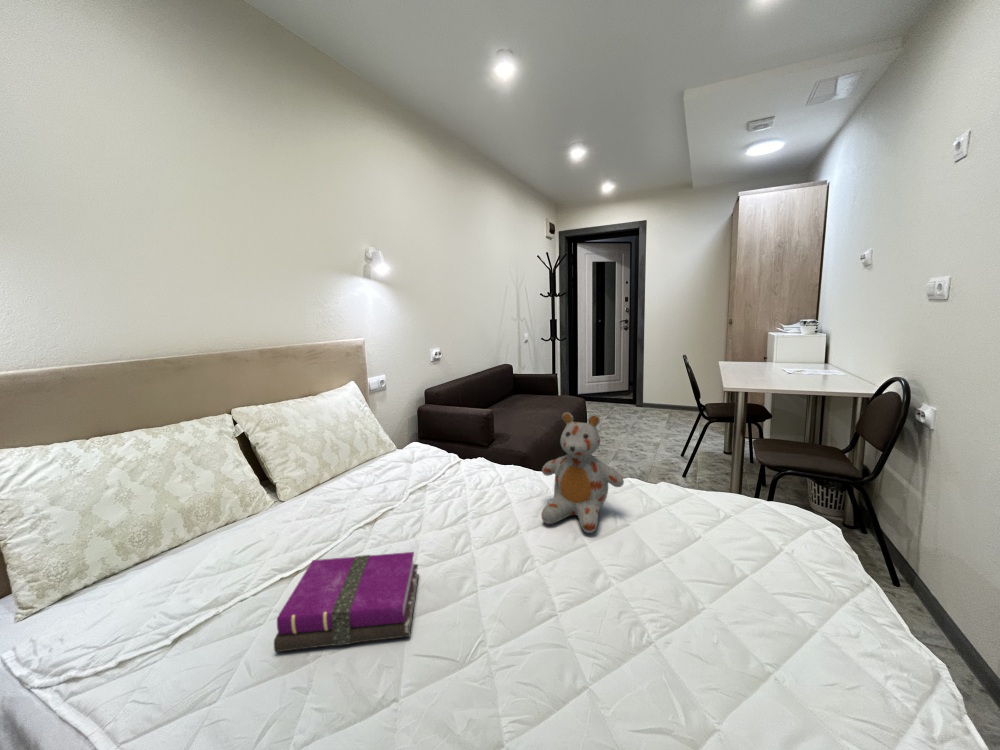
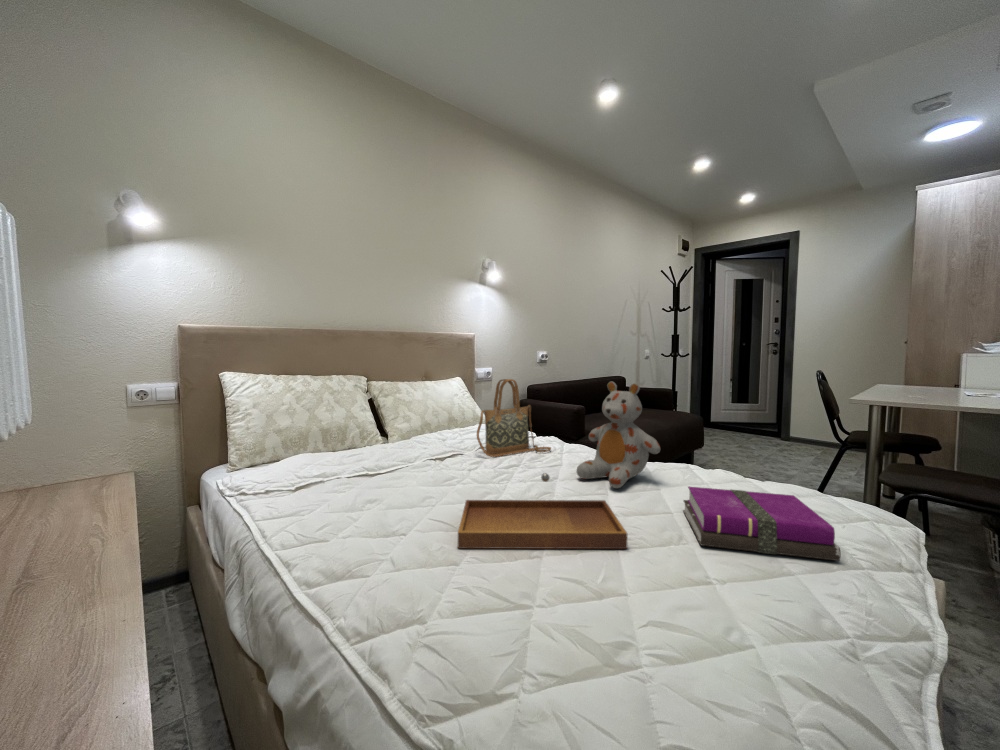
handbag: none [409,409,490,506] -> present [477,379,551,457]
notebook: present [274,552,419,652] -> present [683,486,841,561]
tray: none [453,559,658,700] -> present [458,473,627,549]

